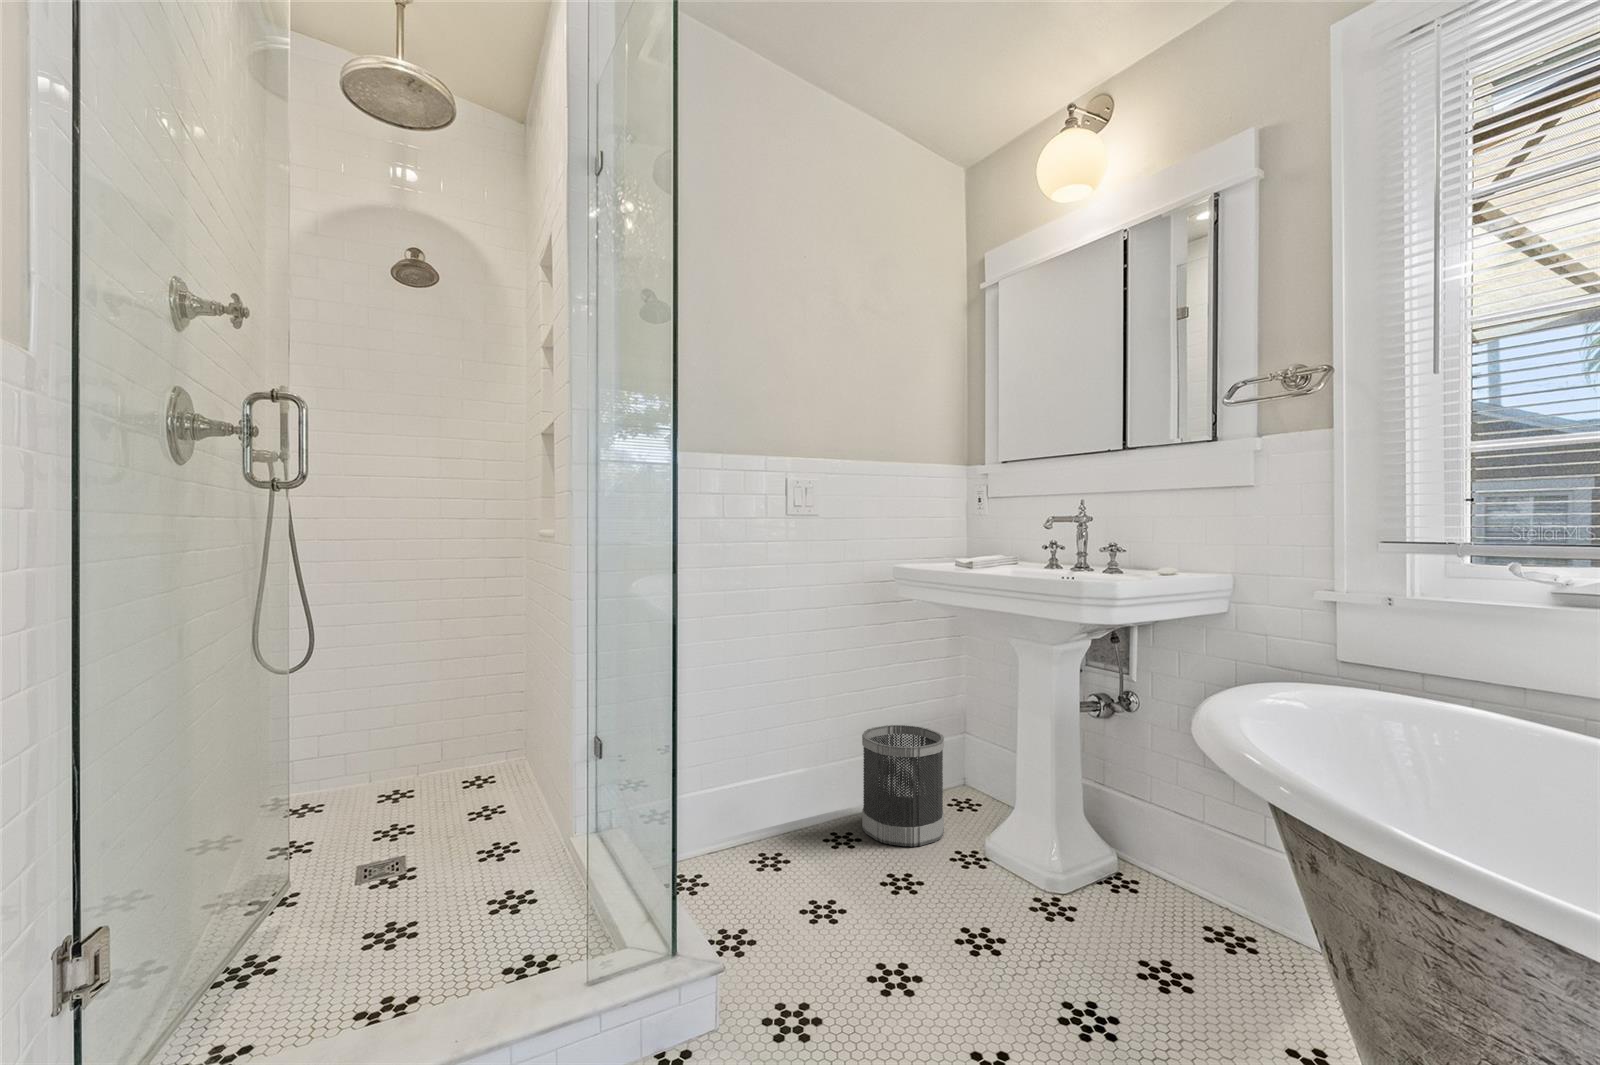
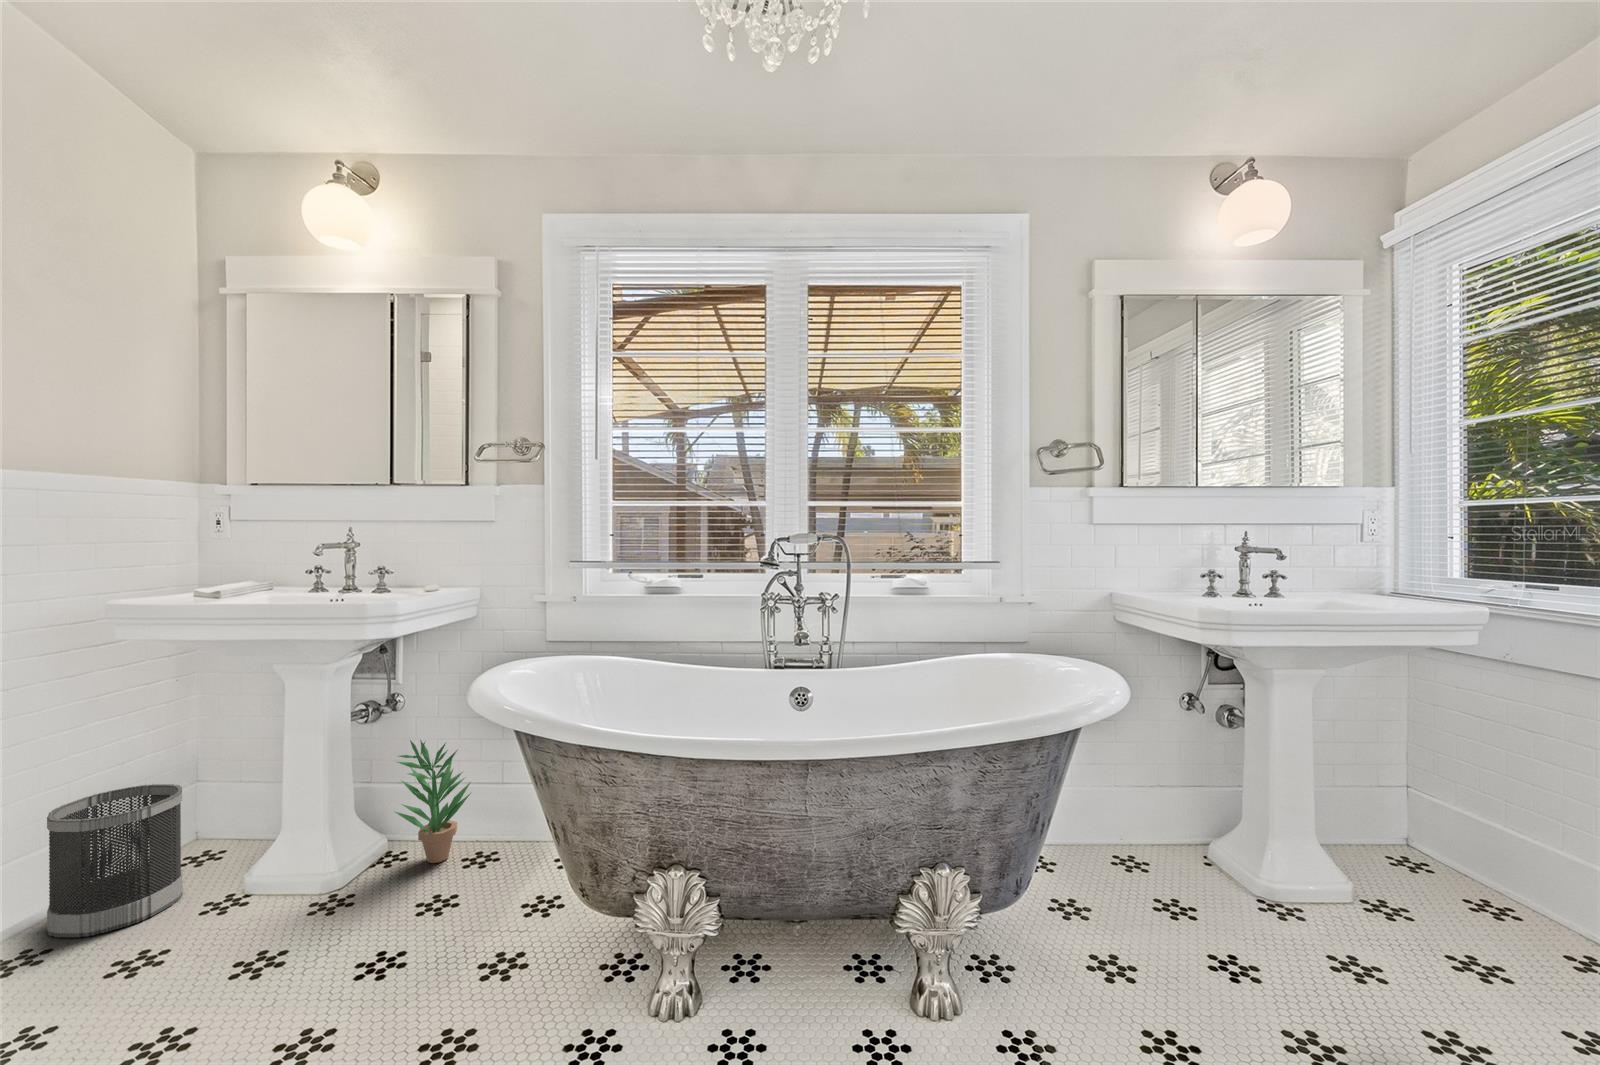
potted plant: none [1120,750,1220,916] -> present [395,740,471,863]

